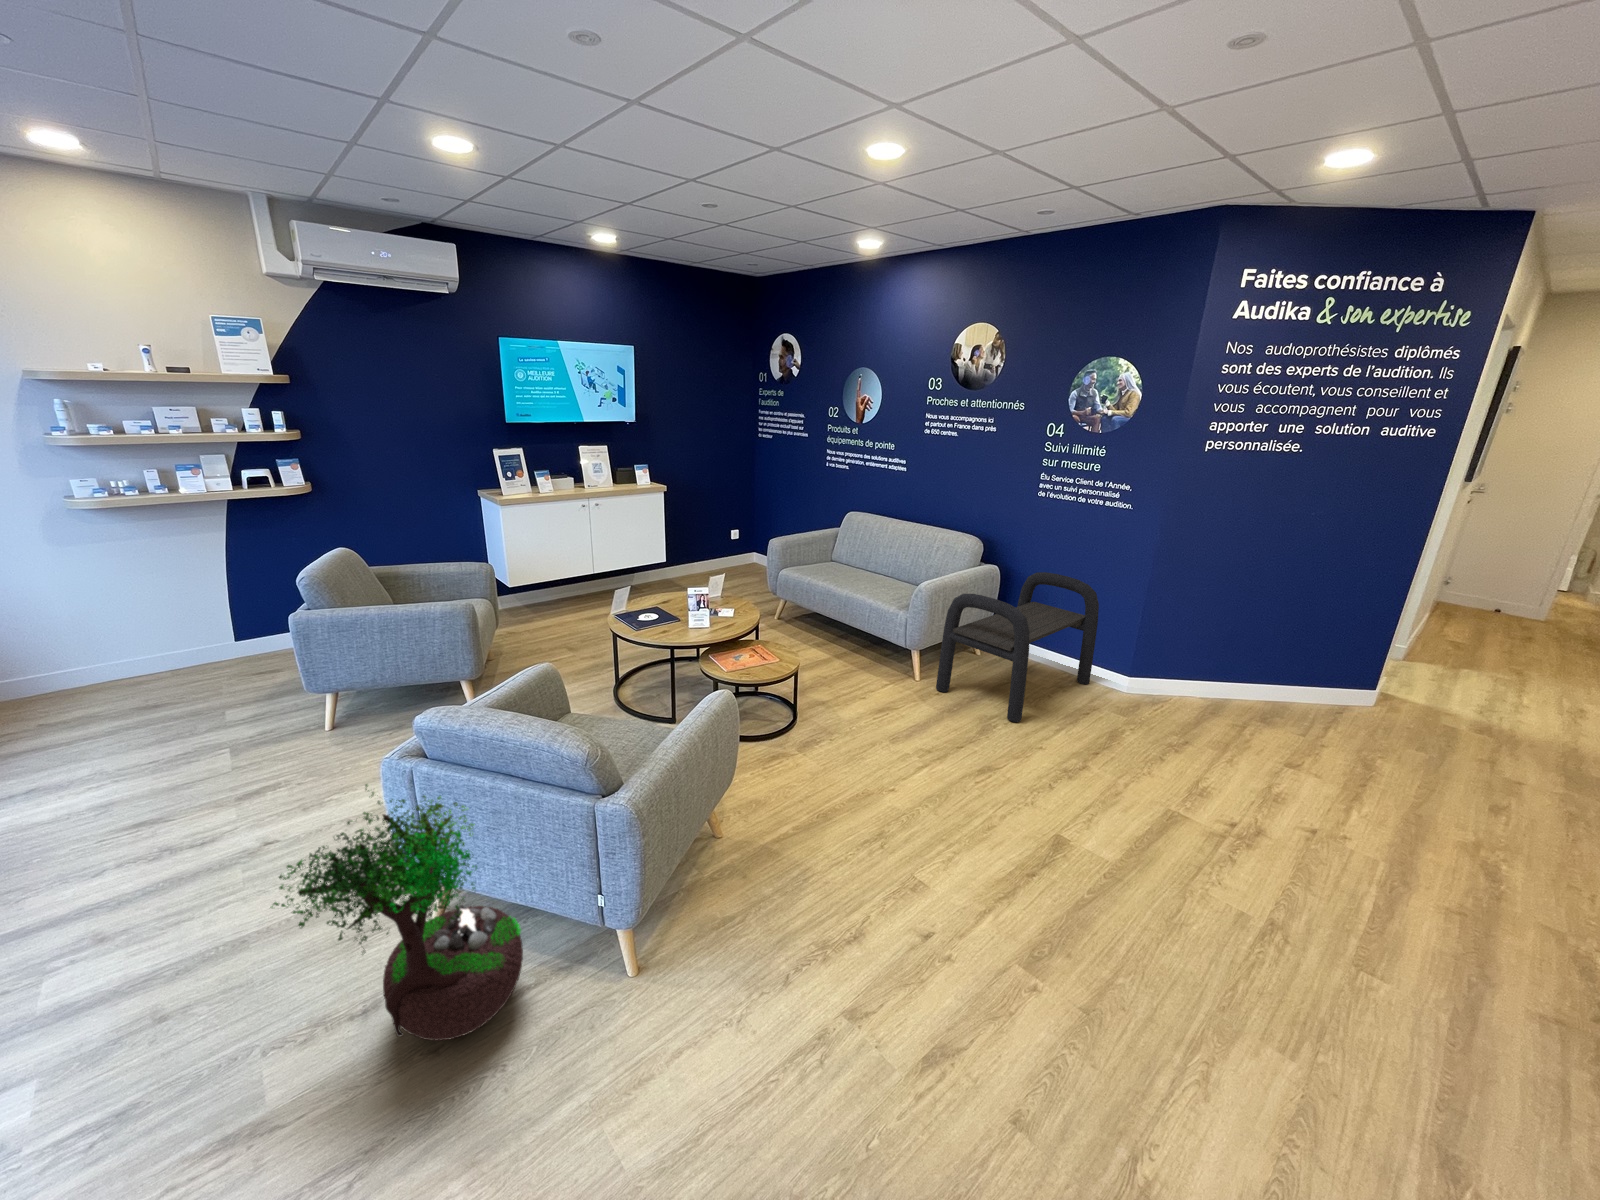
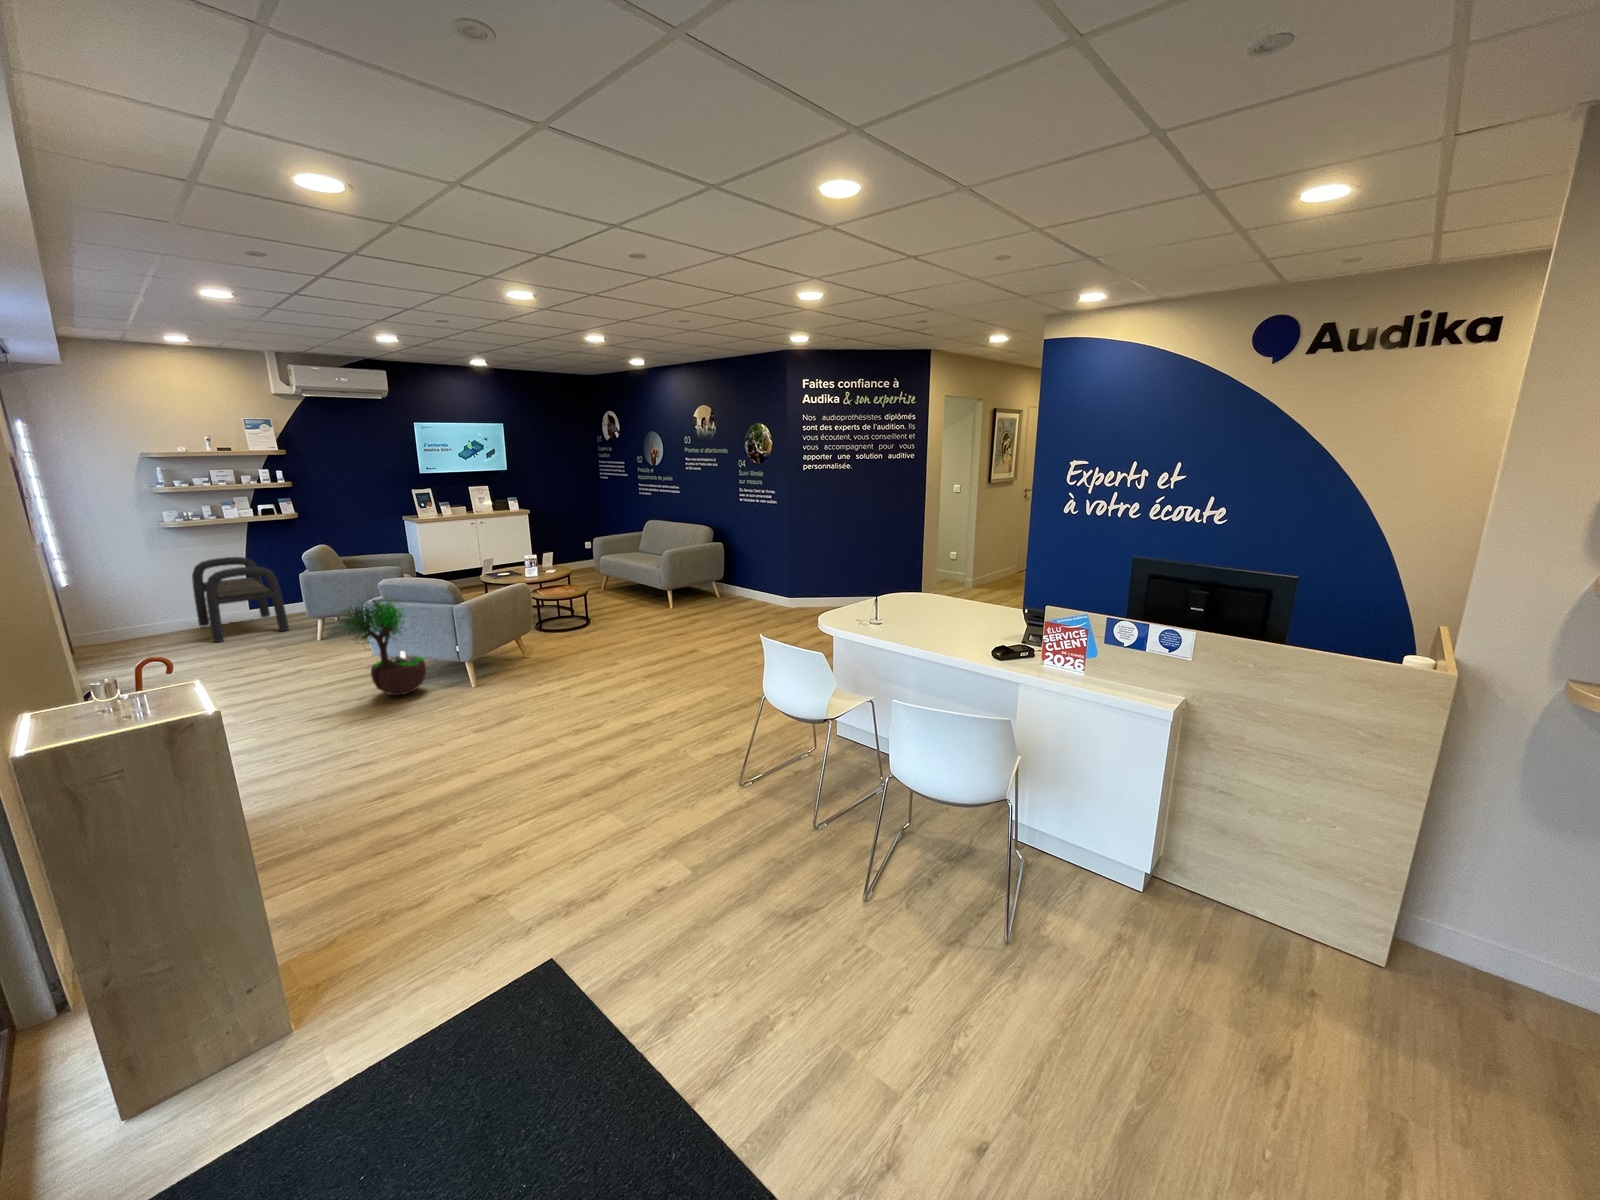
bench: present [936,572,1099,722] -> present [192,557,289,642]

